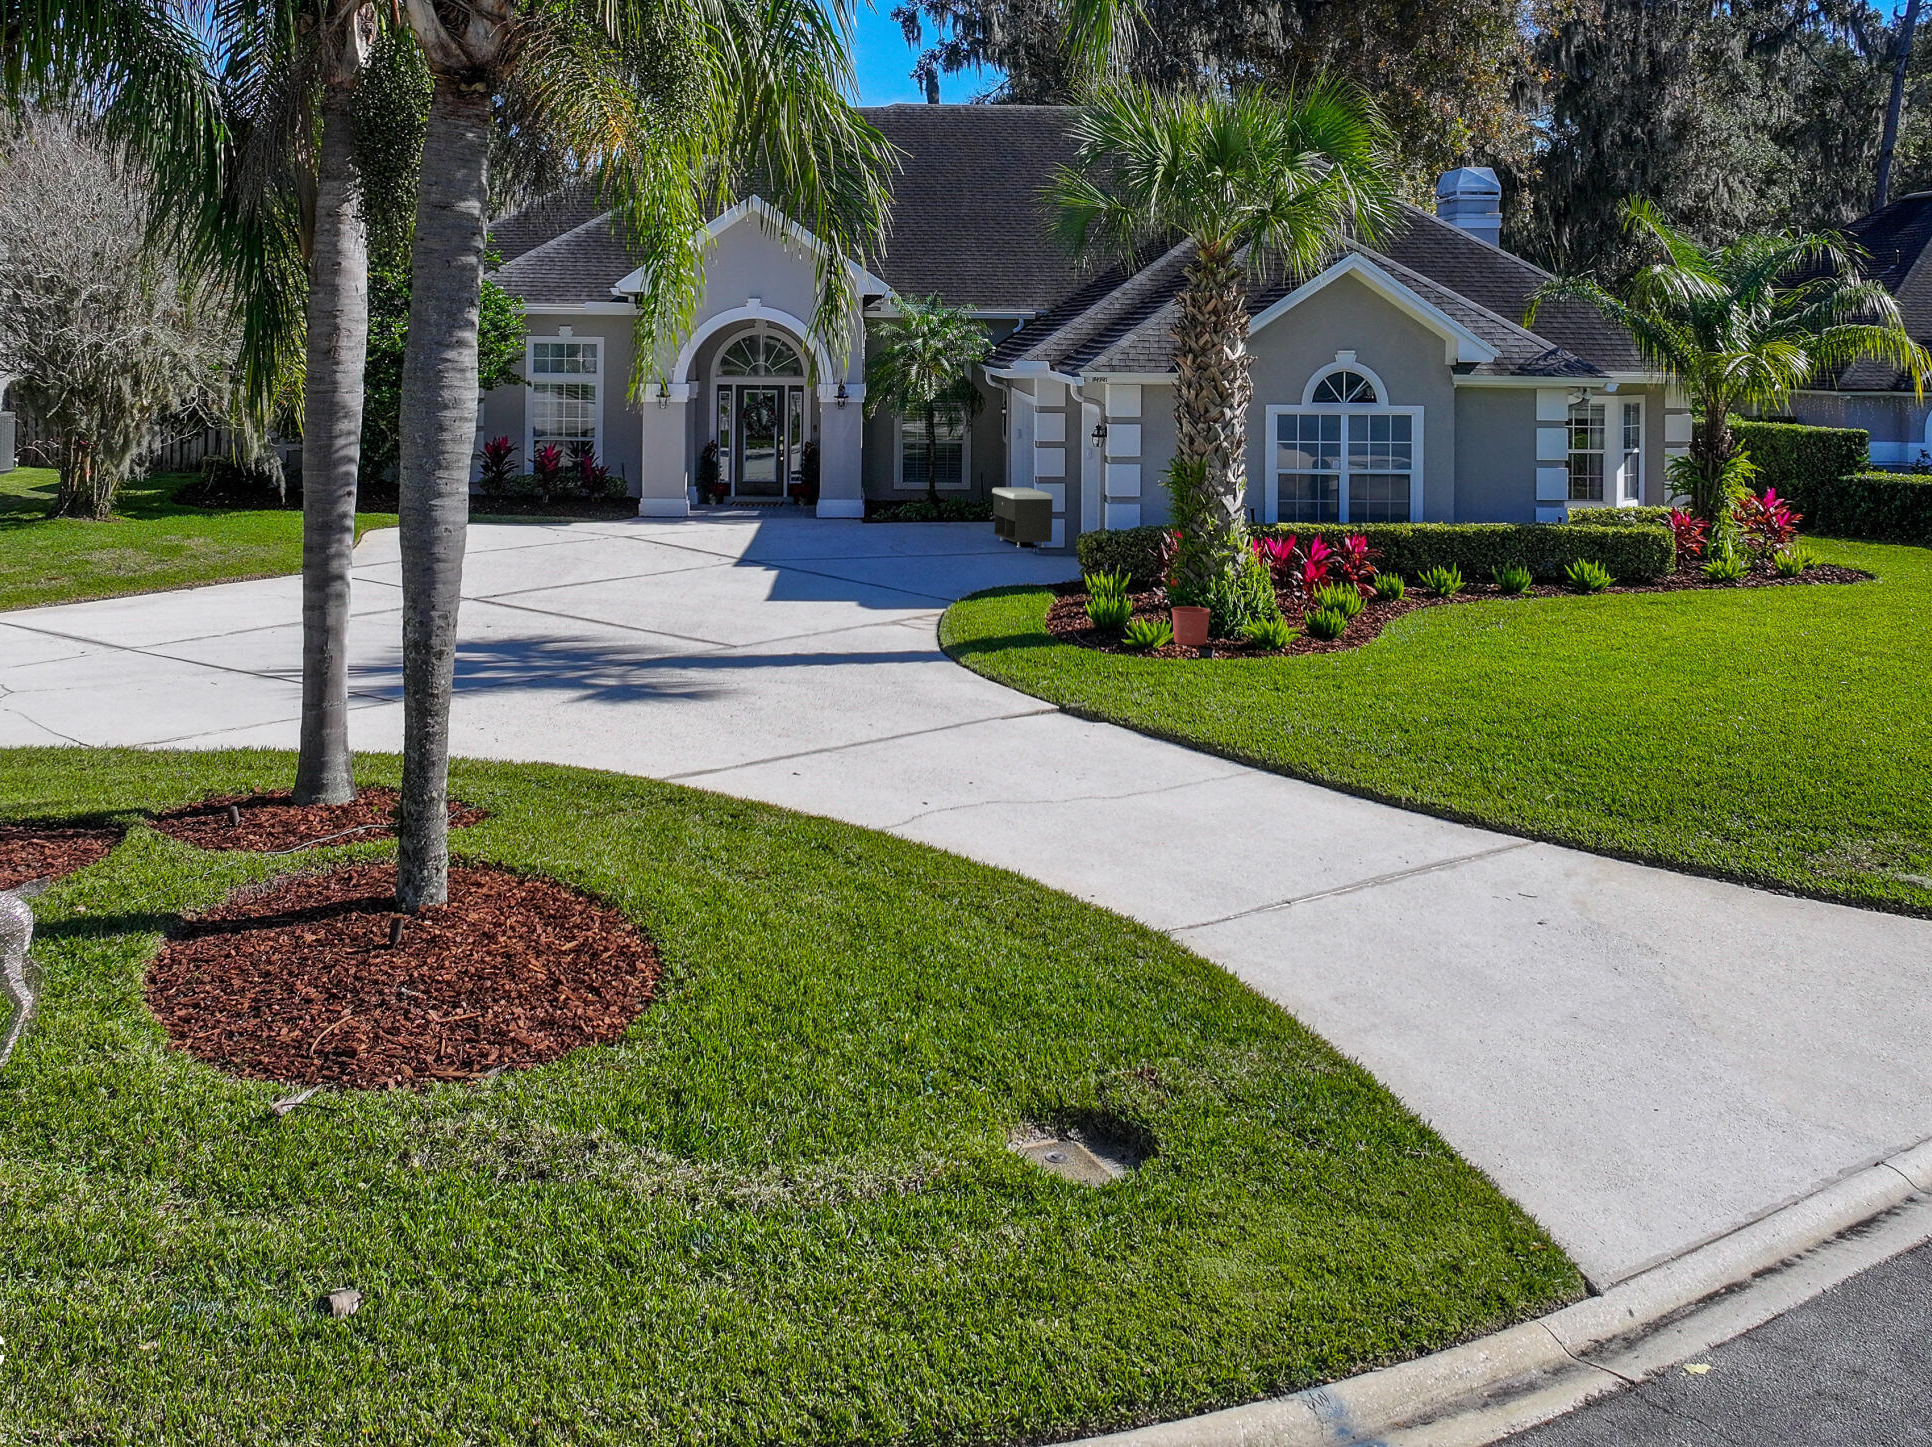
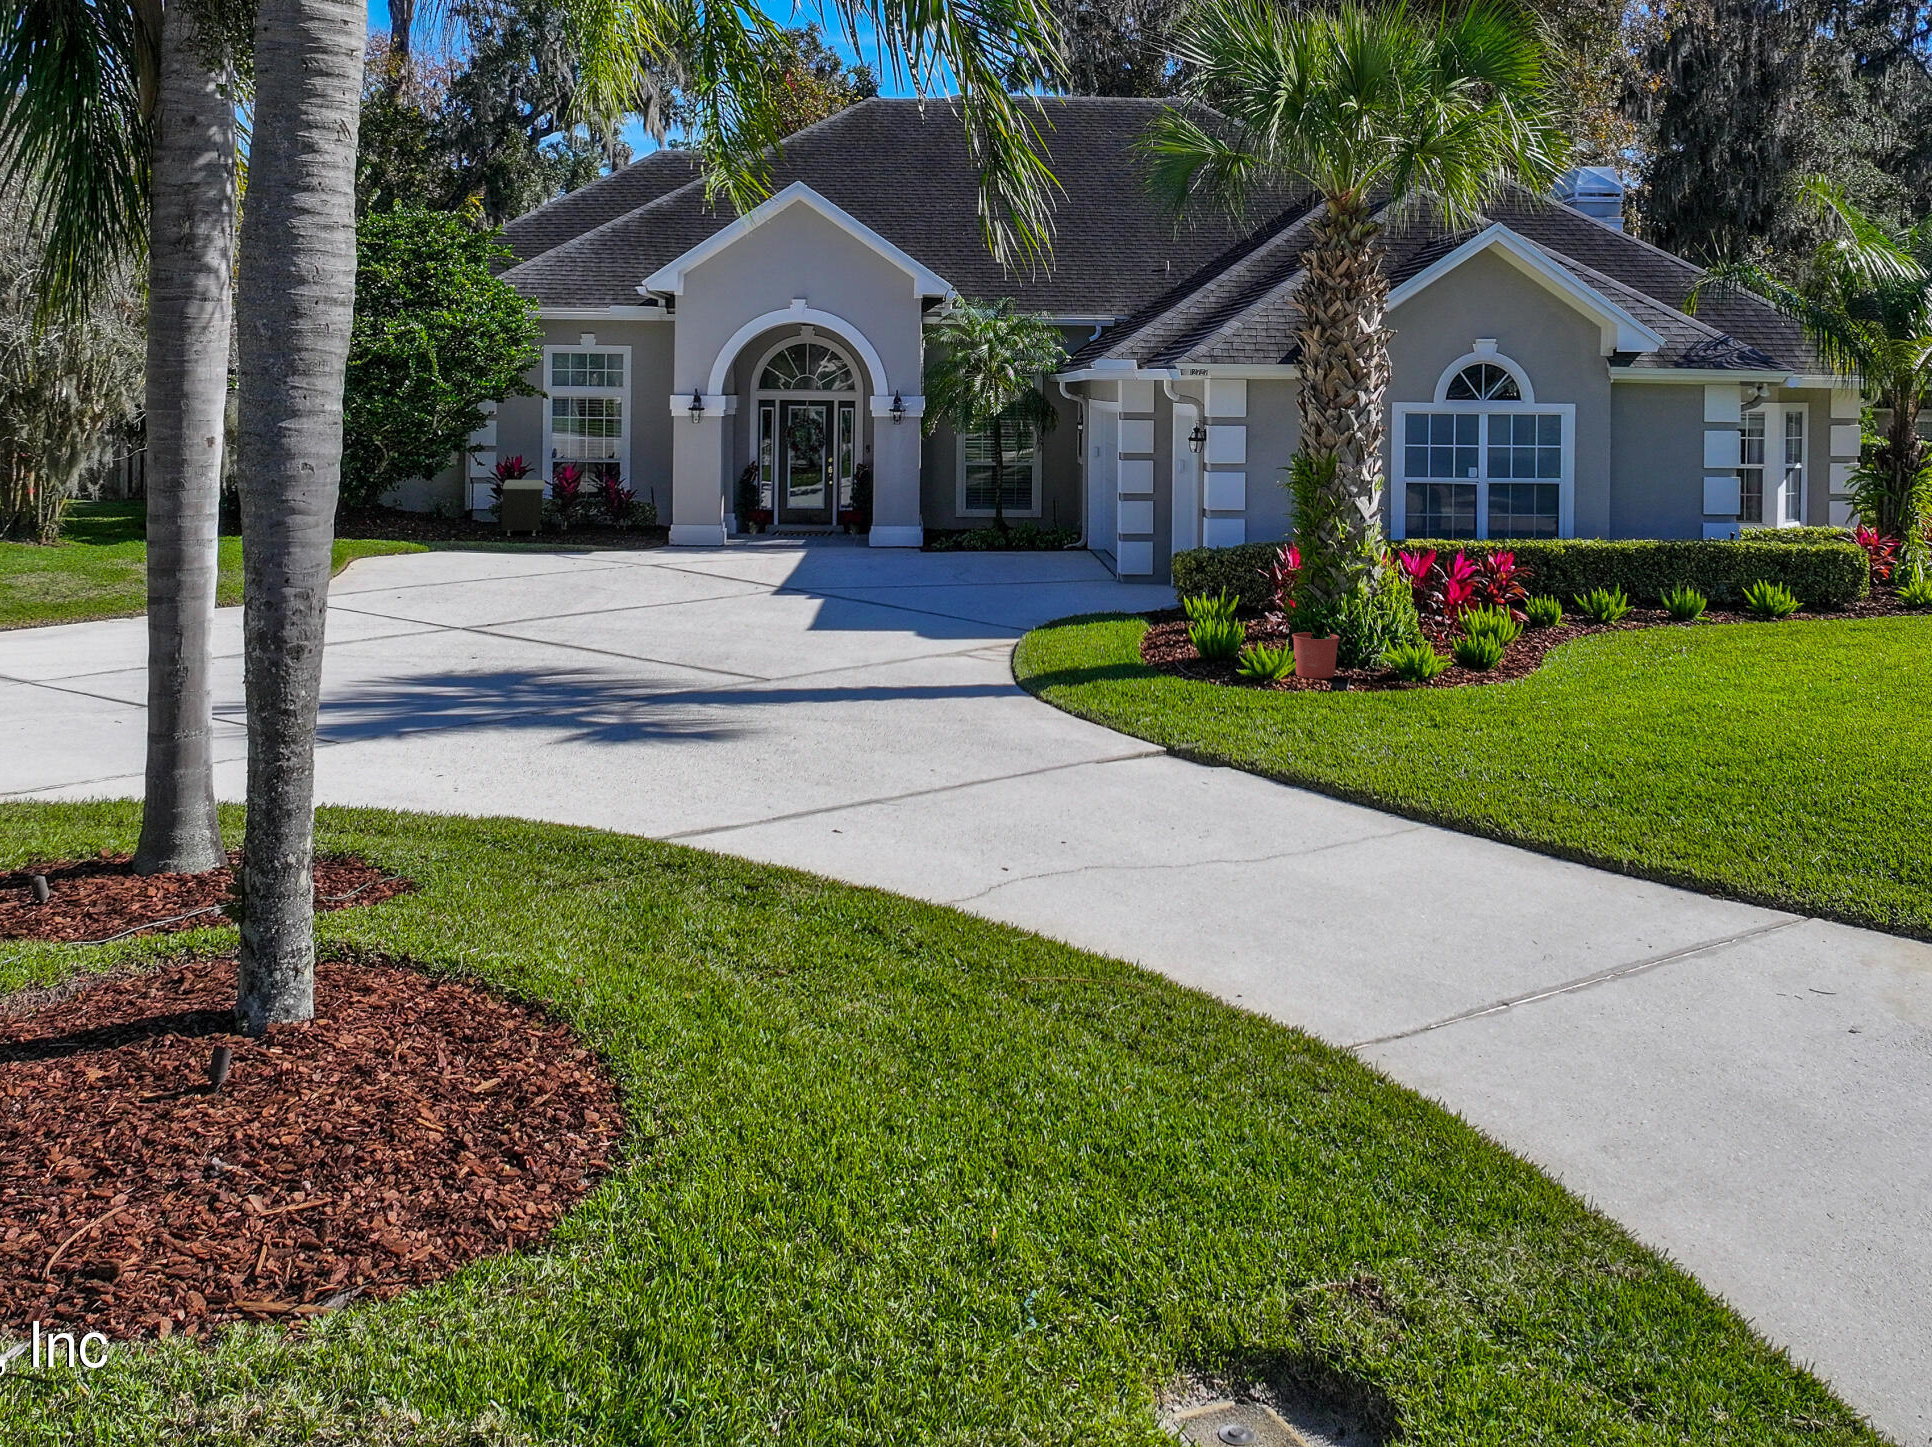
storage bench: present [992,487,1053,547] -> present [502,480,545,536]

